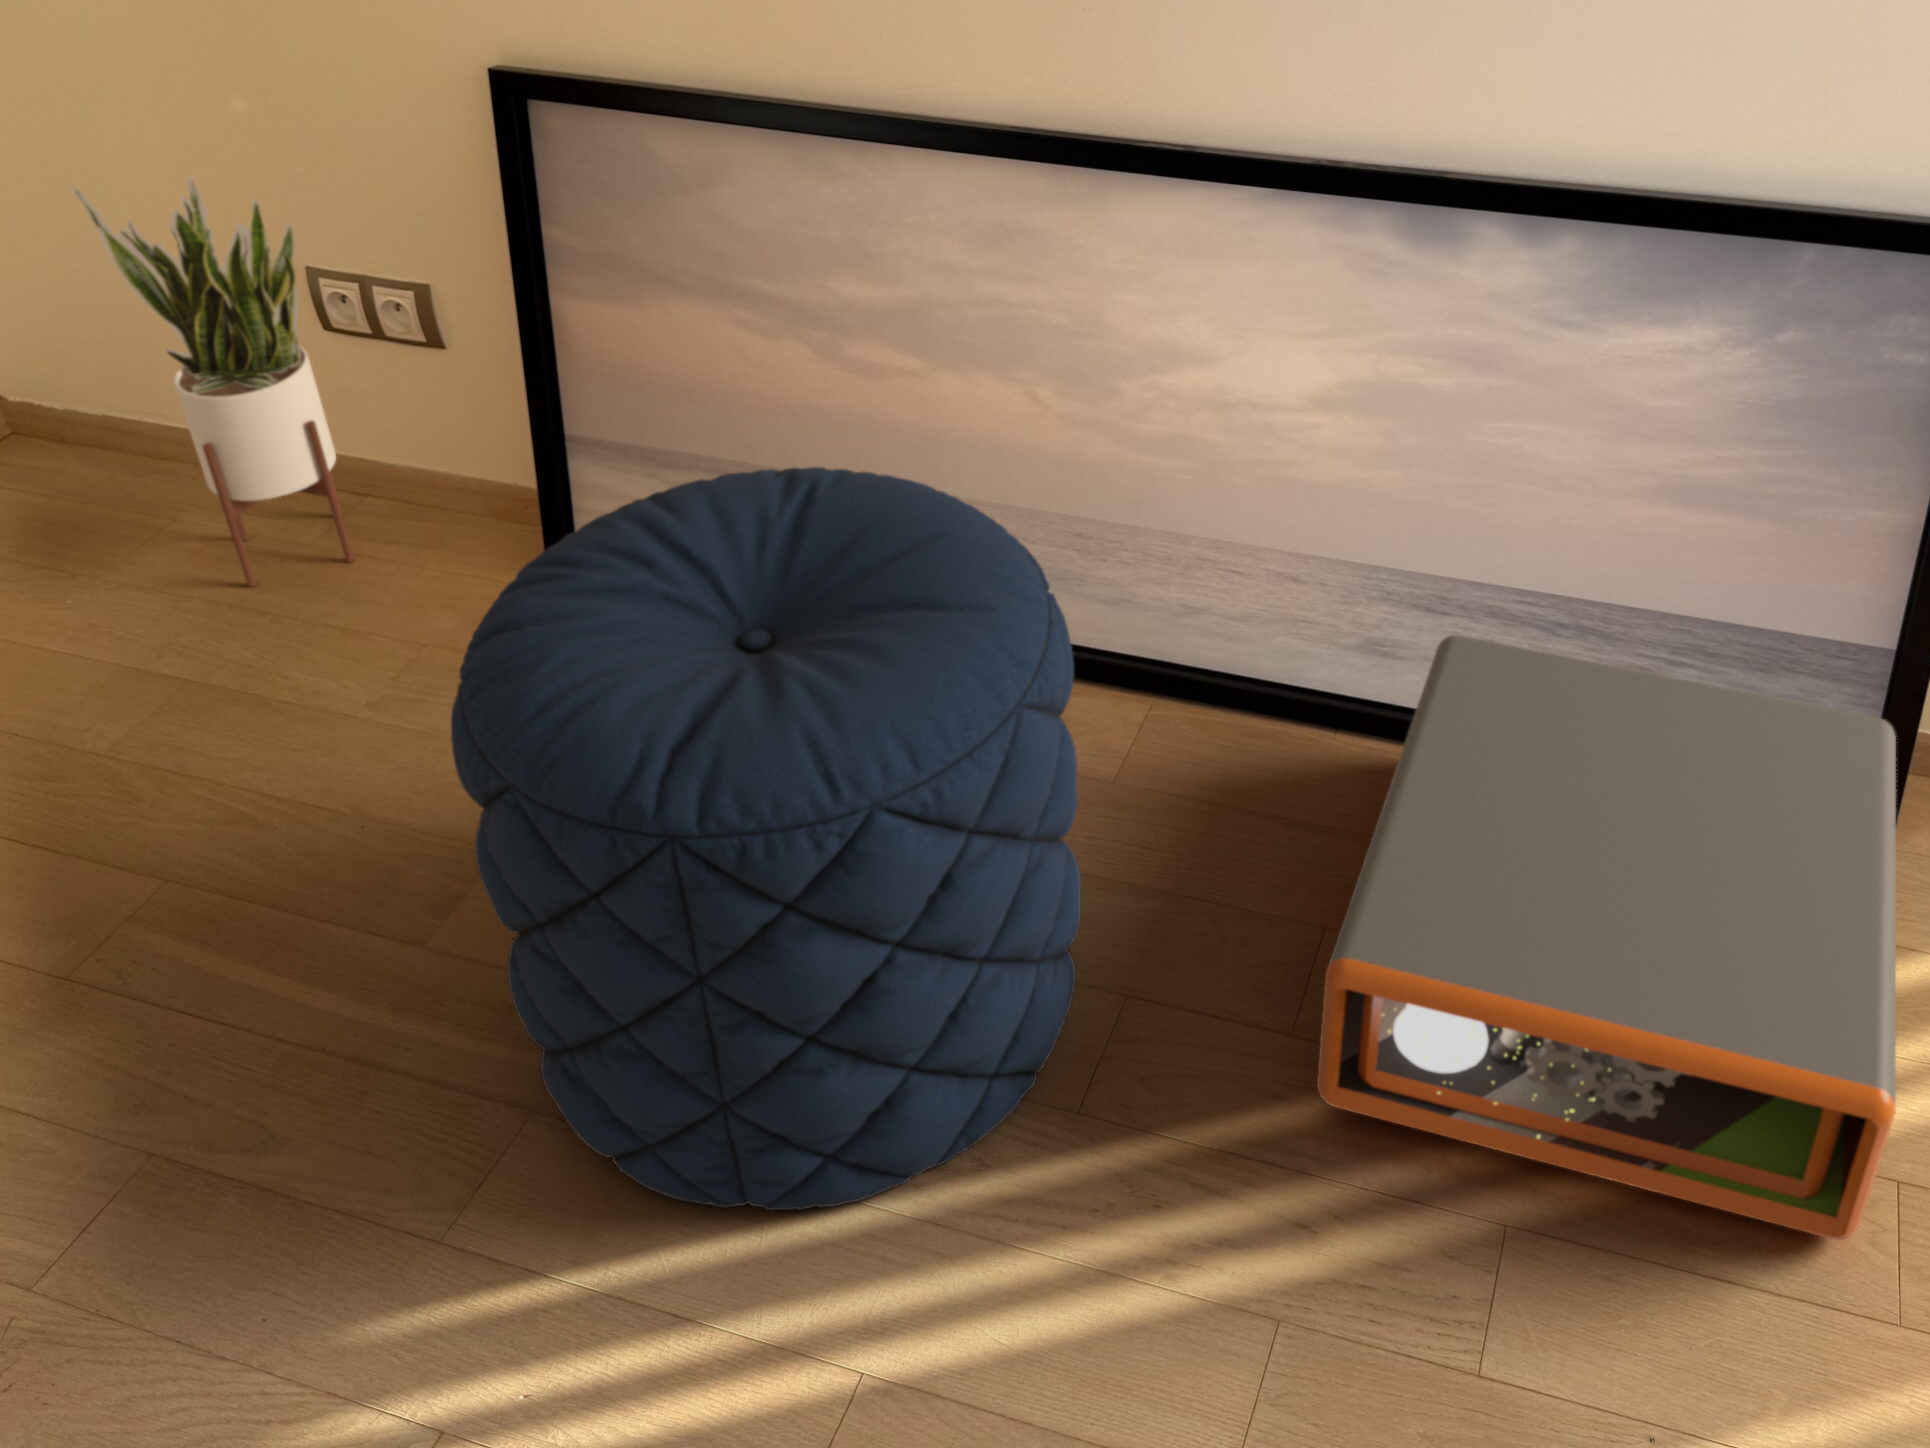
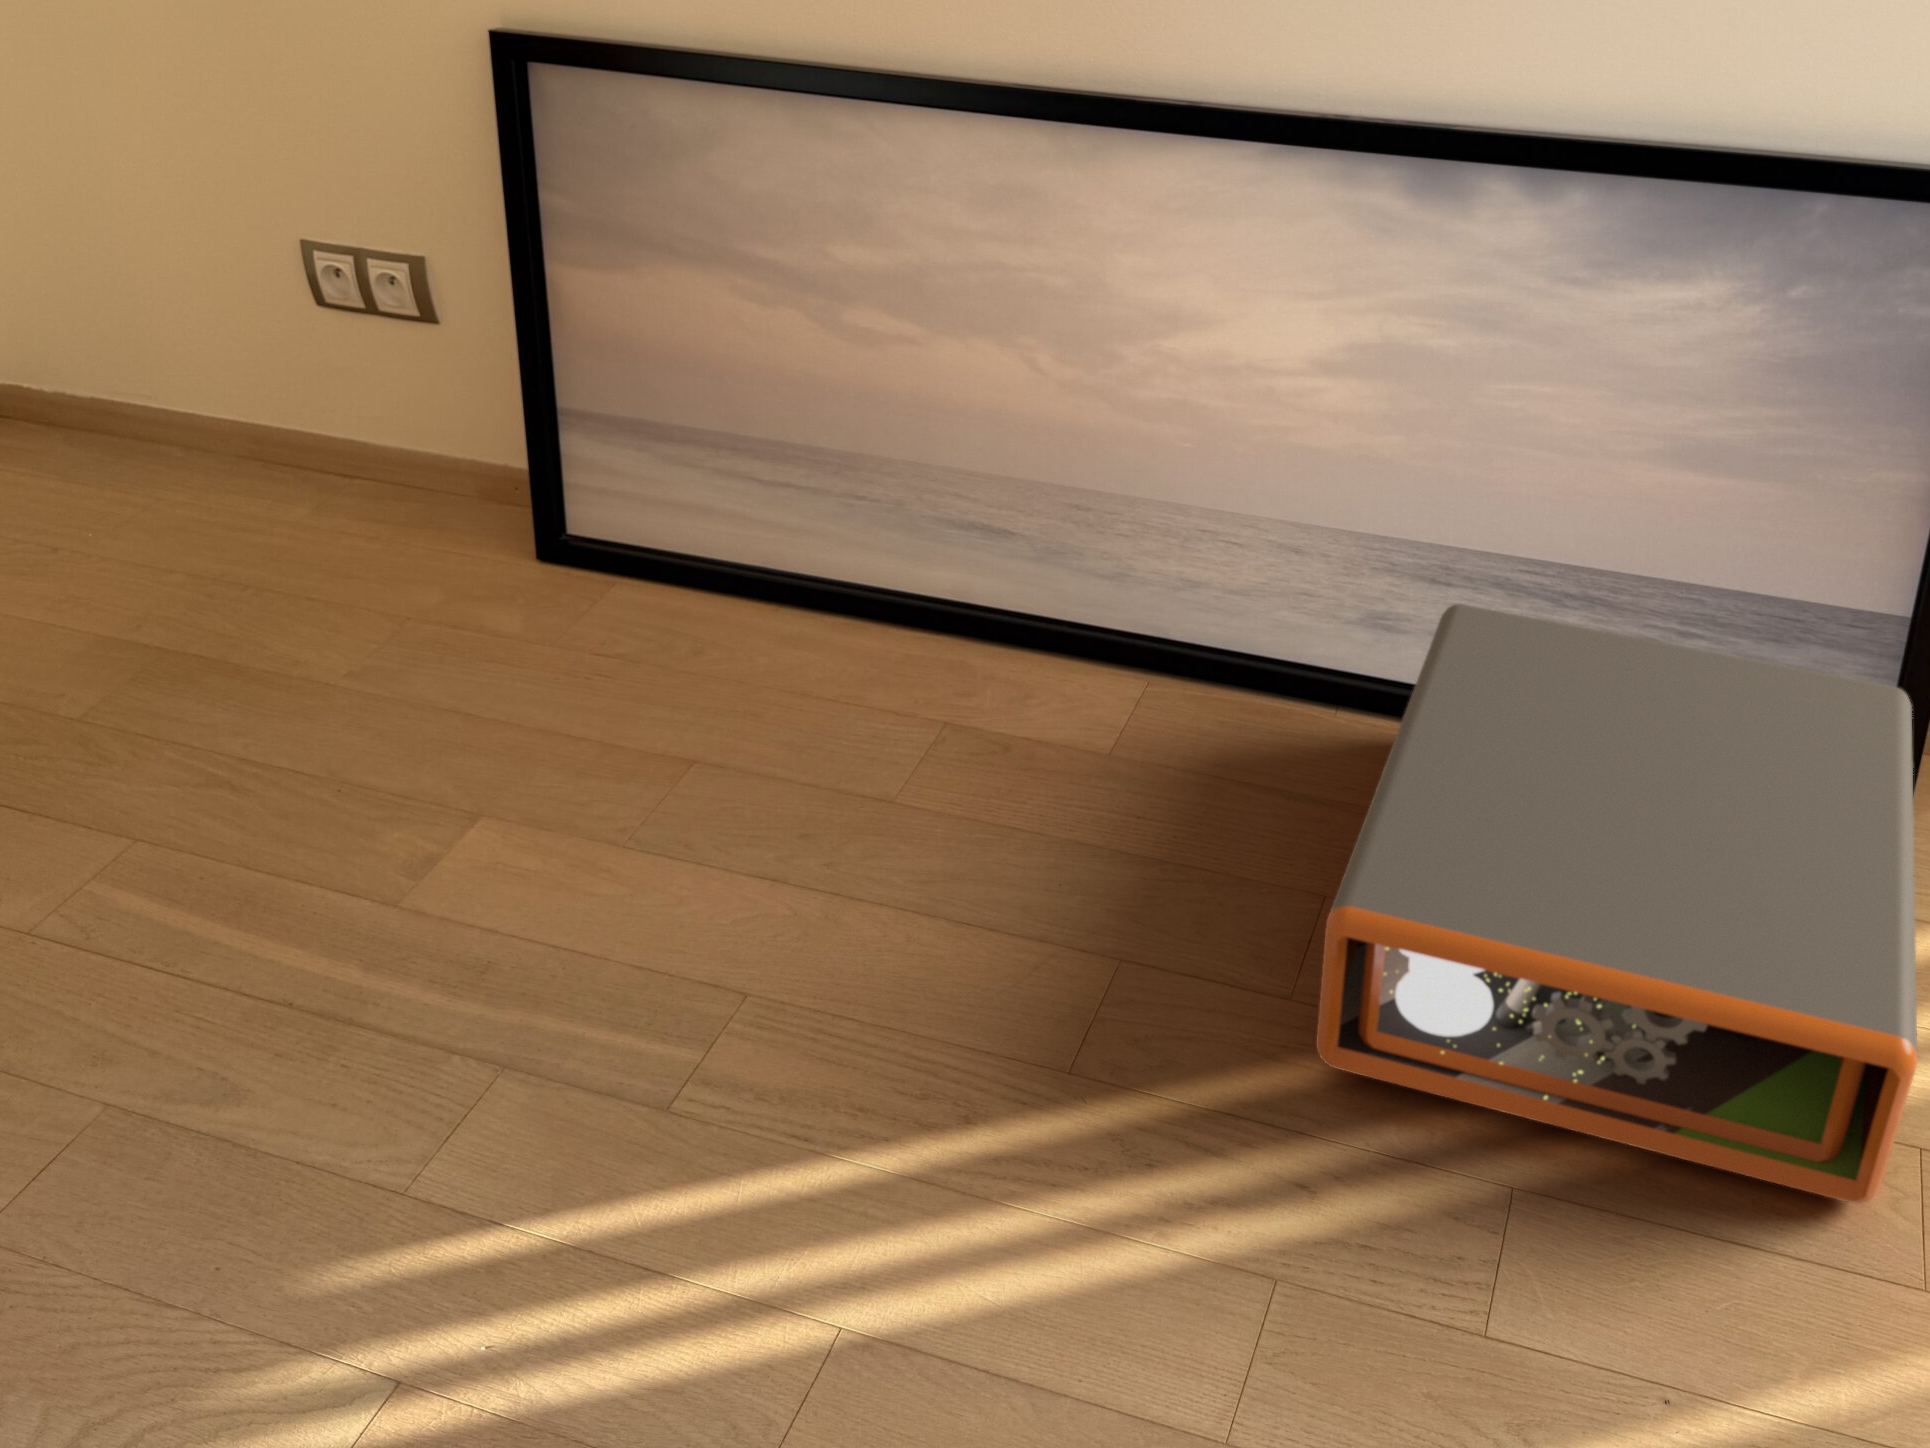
potted plant: present [69,177,354,586] -> none [64,140,340,563]
pouf: present [451,467,1081,1210] -> none [432,409,1075,1164]

